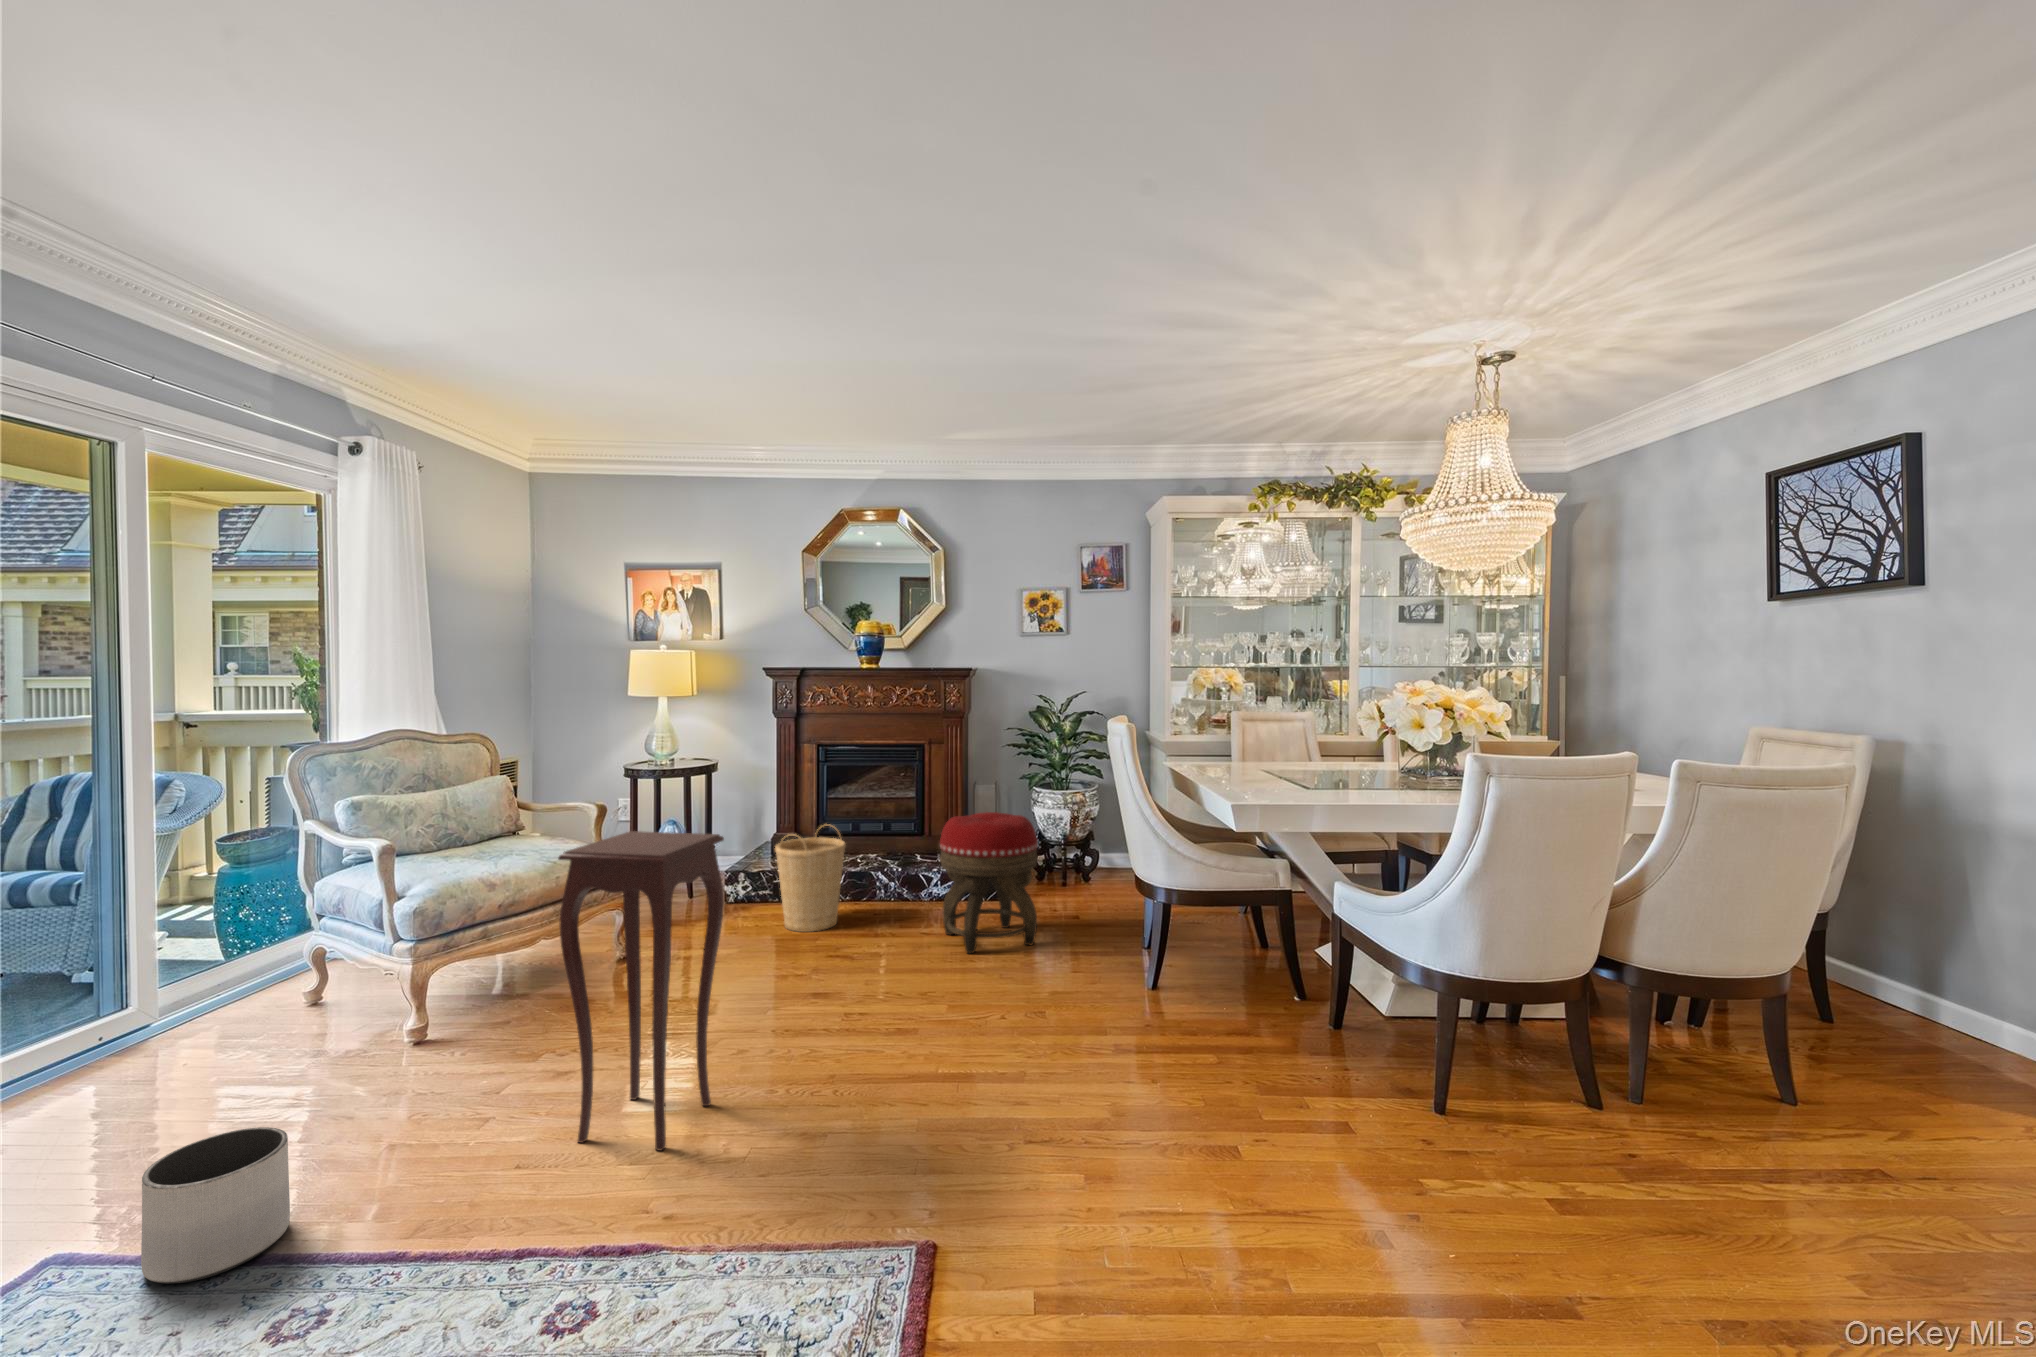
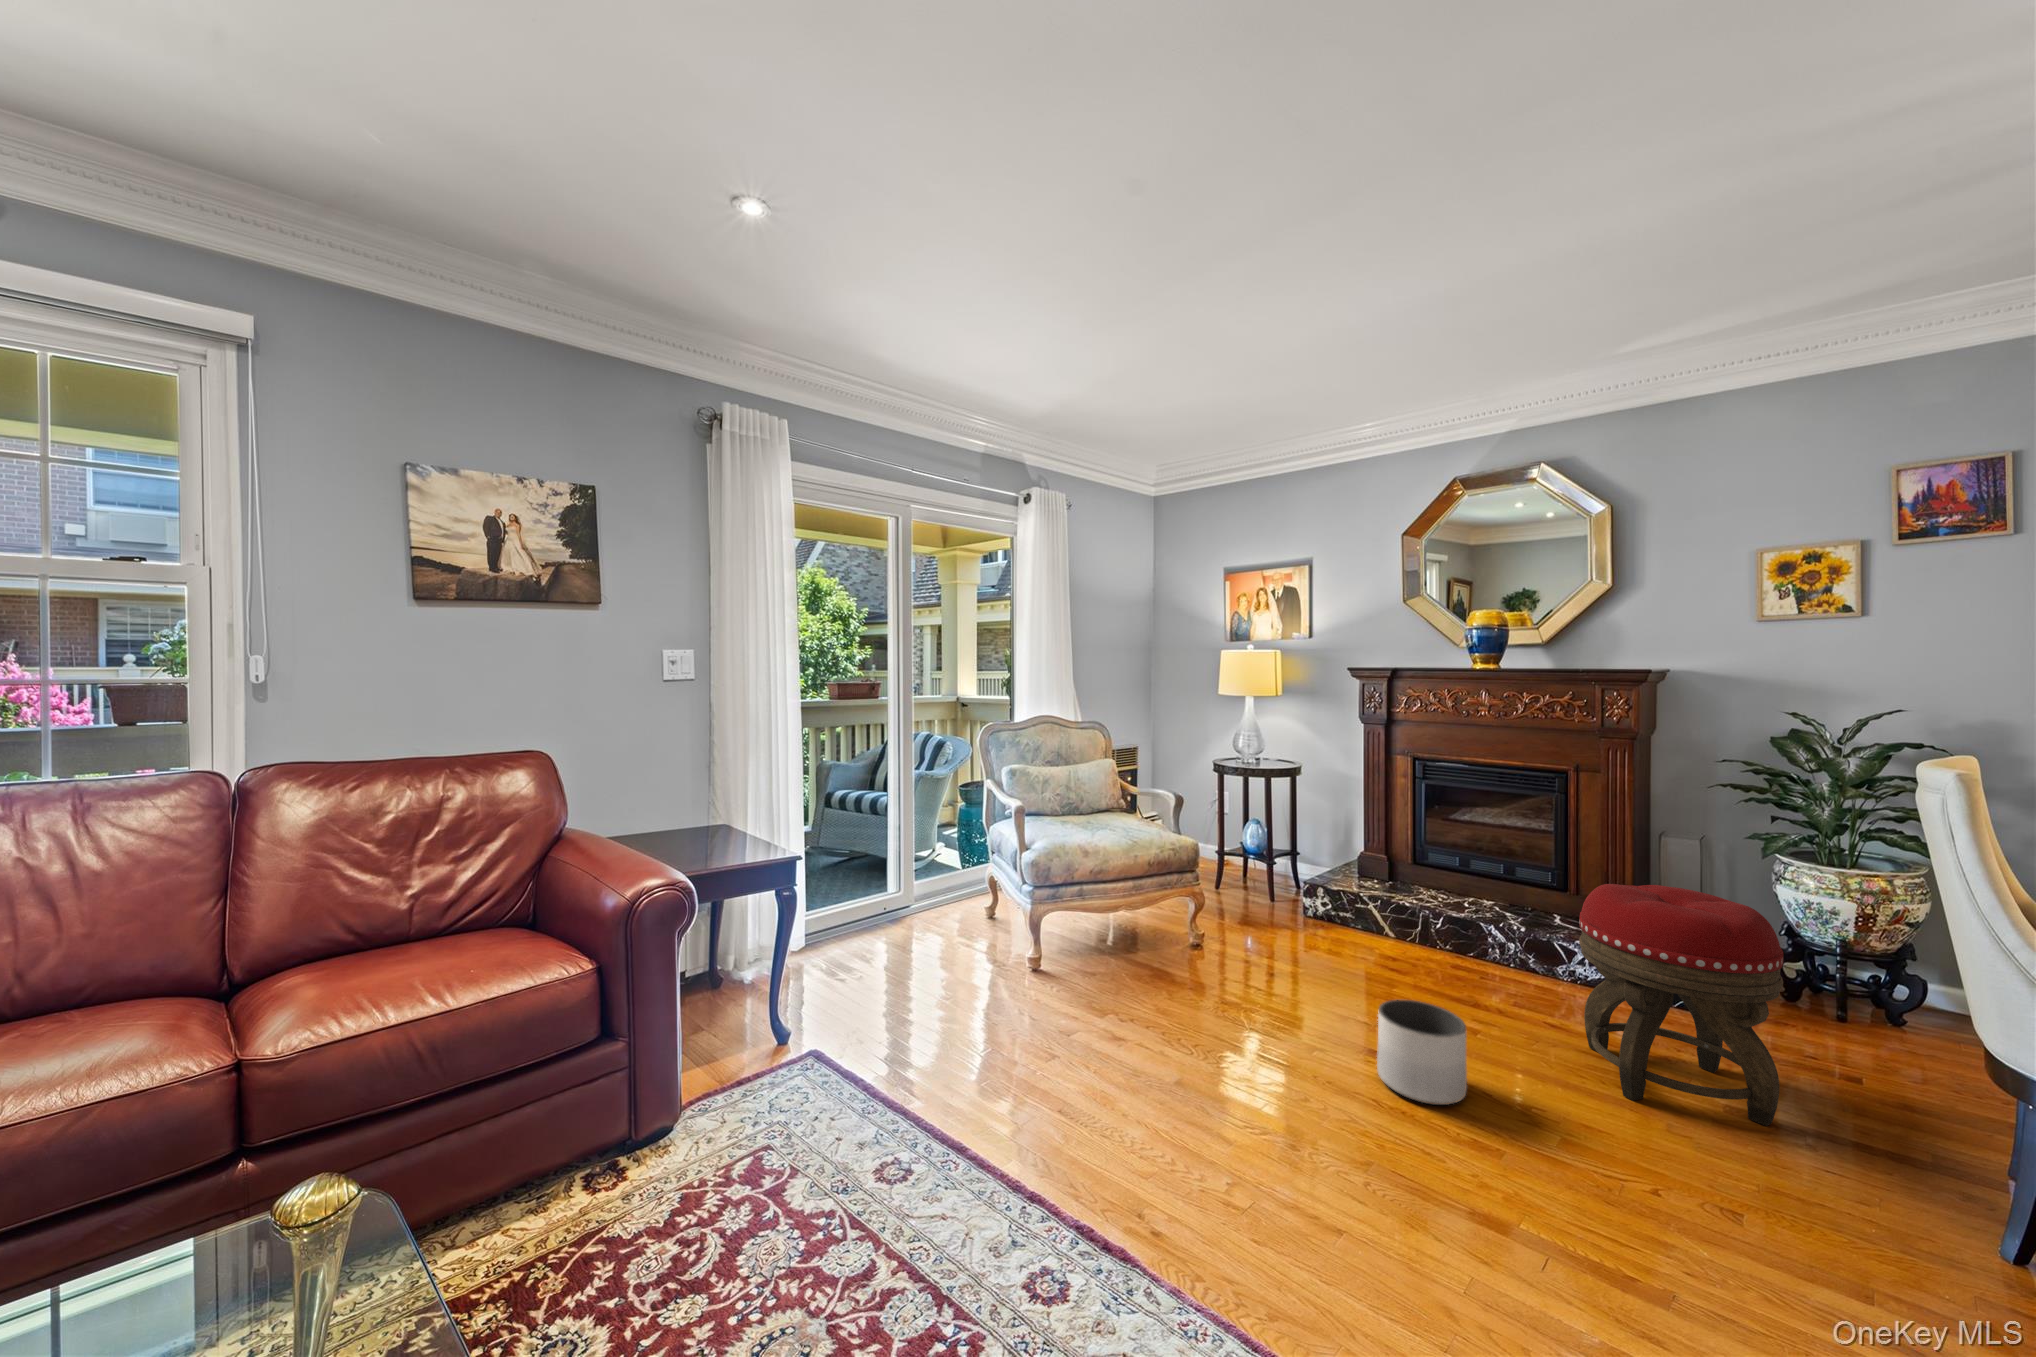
basket: present [775,825,846,932] -> none [1346,856,1437,984]
side table: present [558,831,724,1151] -> none [1028,848,1209,1249]
planter: present [141,1127,290,1284] -> present [1377,1000,1467,1105]

